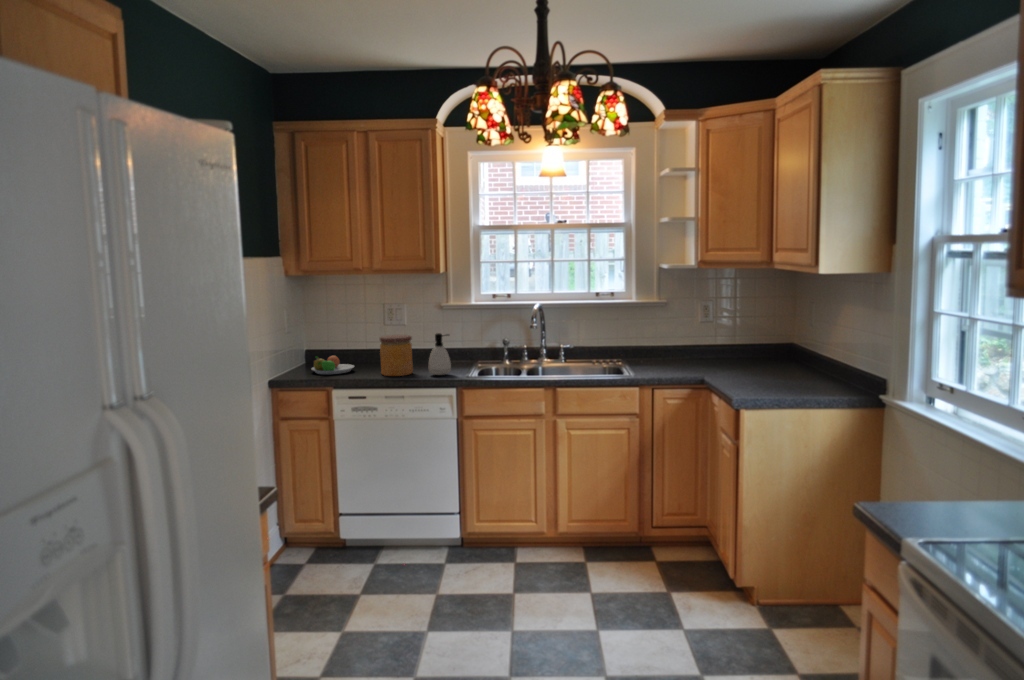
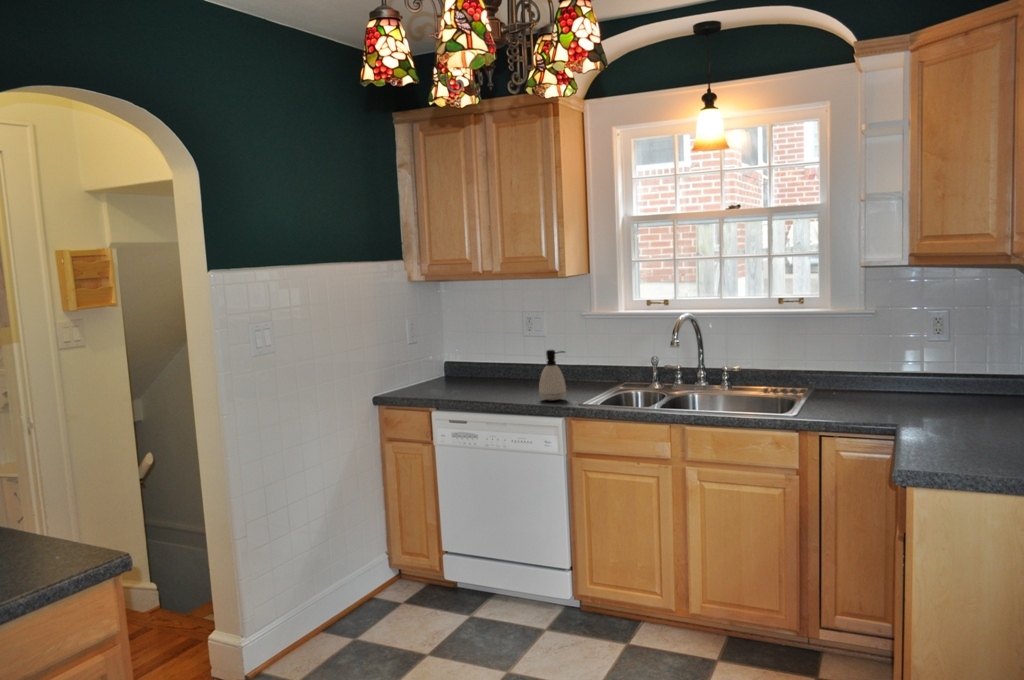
jar: present [380,335,413,376] -> none [489,349,528,399]
fruit bowl: present [312,355,354,374] -> none [425,370,473,392]

